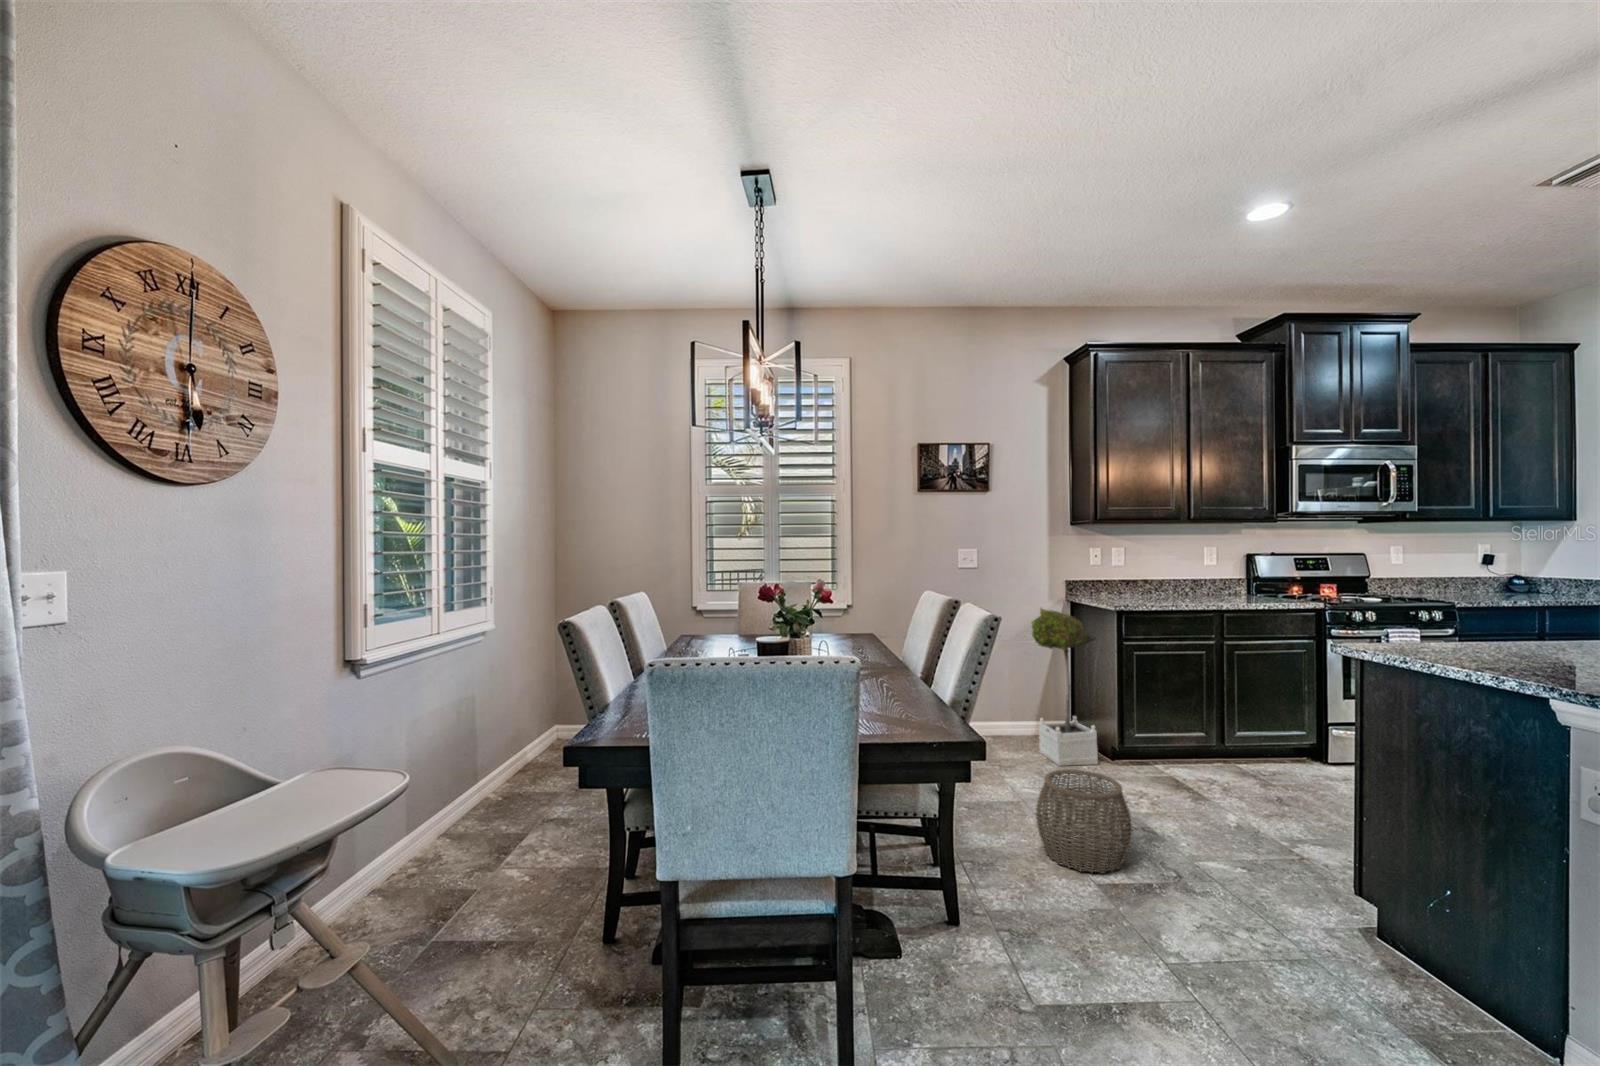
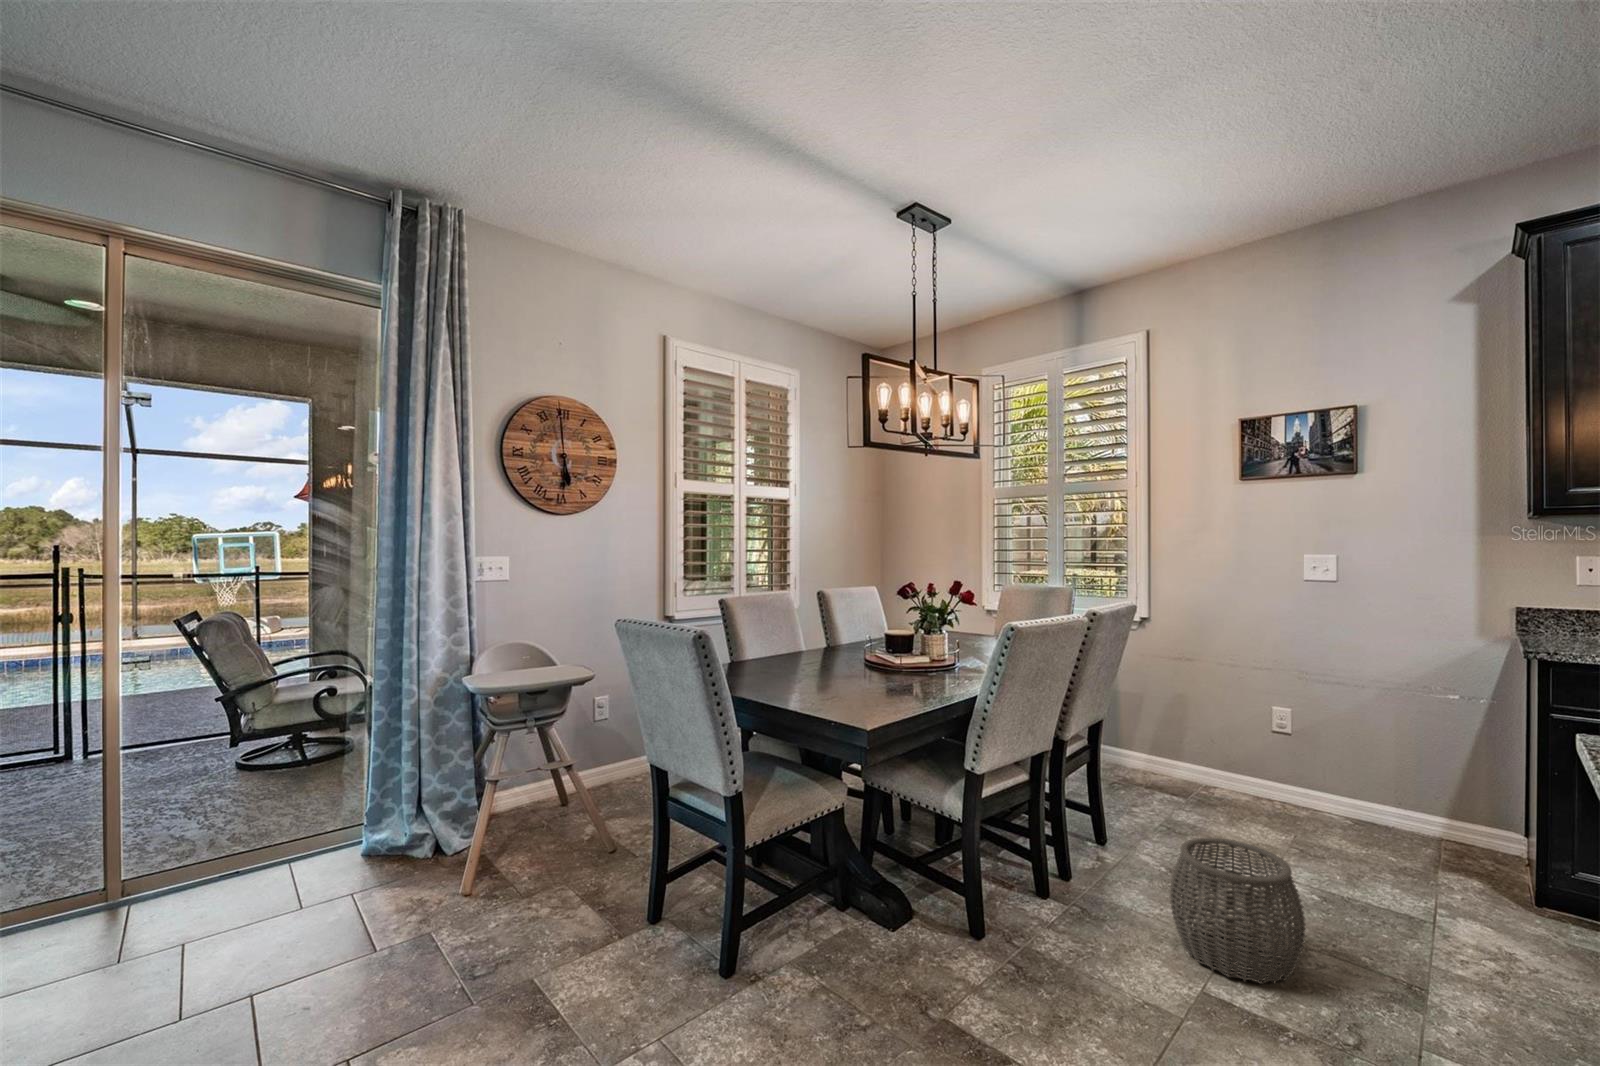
potted tree: present [1031,608,1098,766] -> none [1381,641,1513,898]

